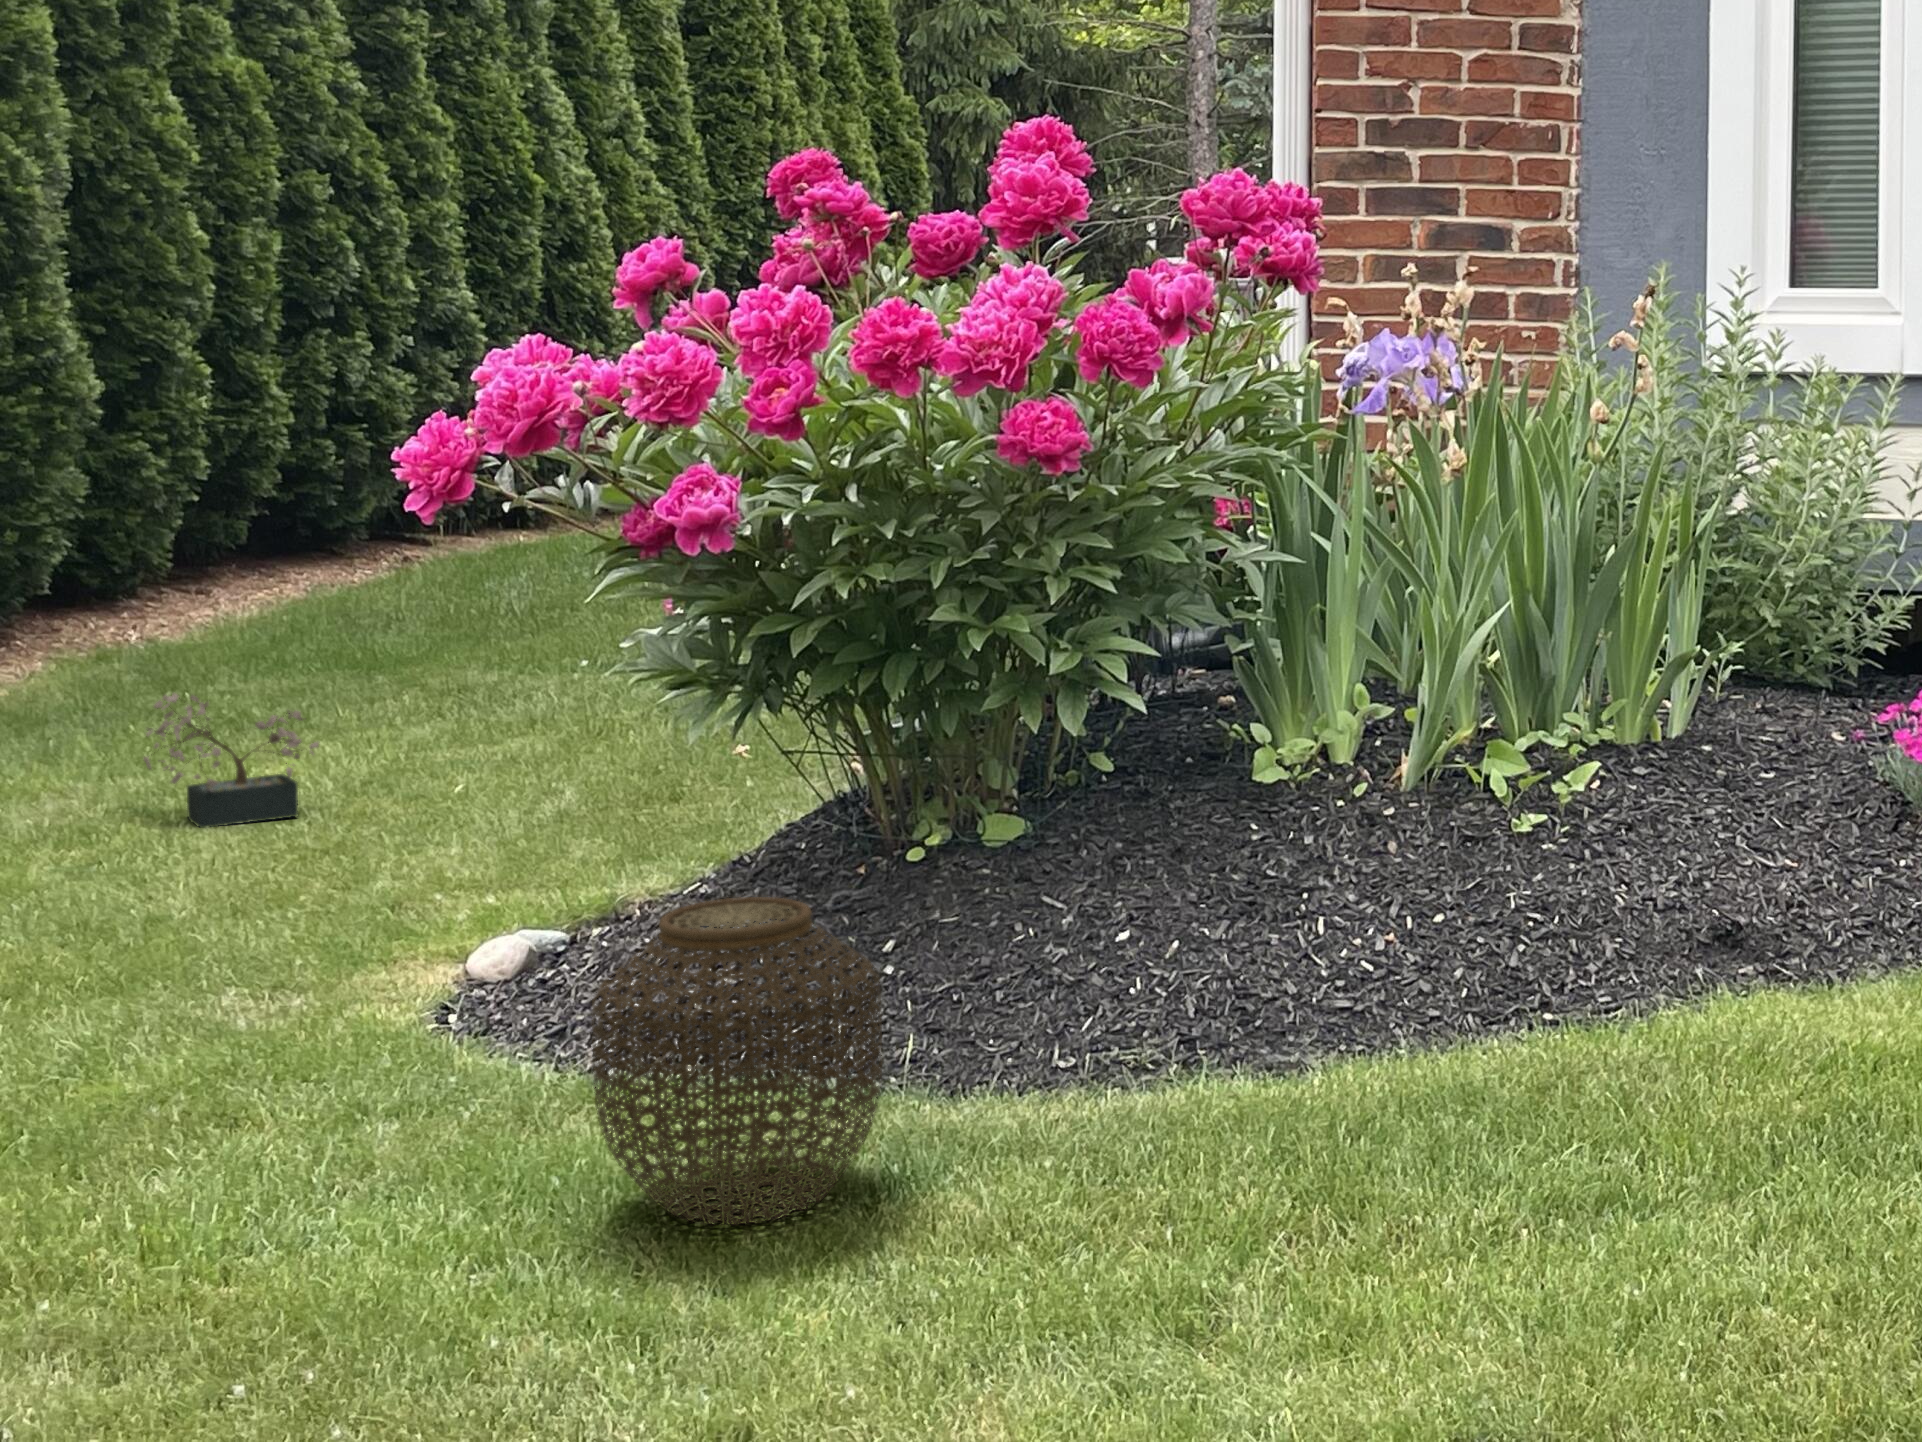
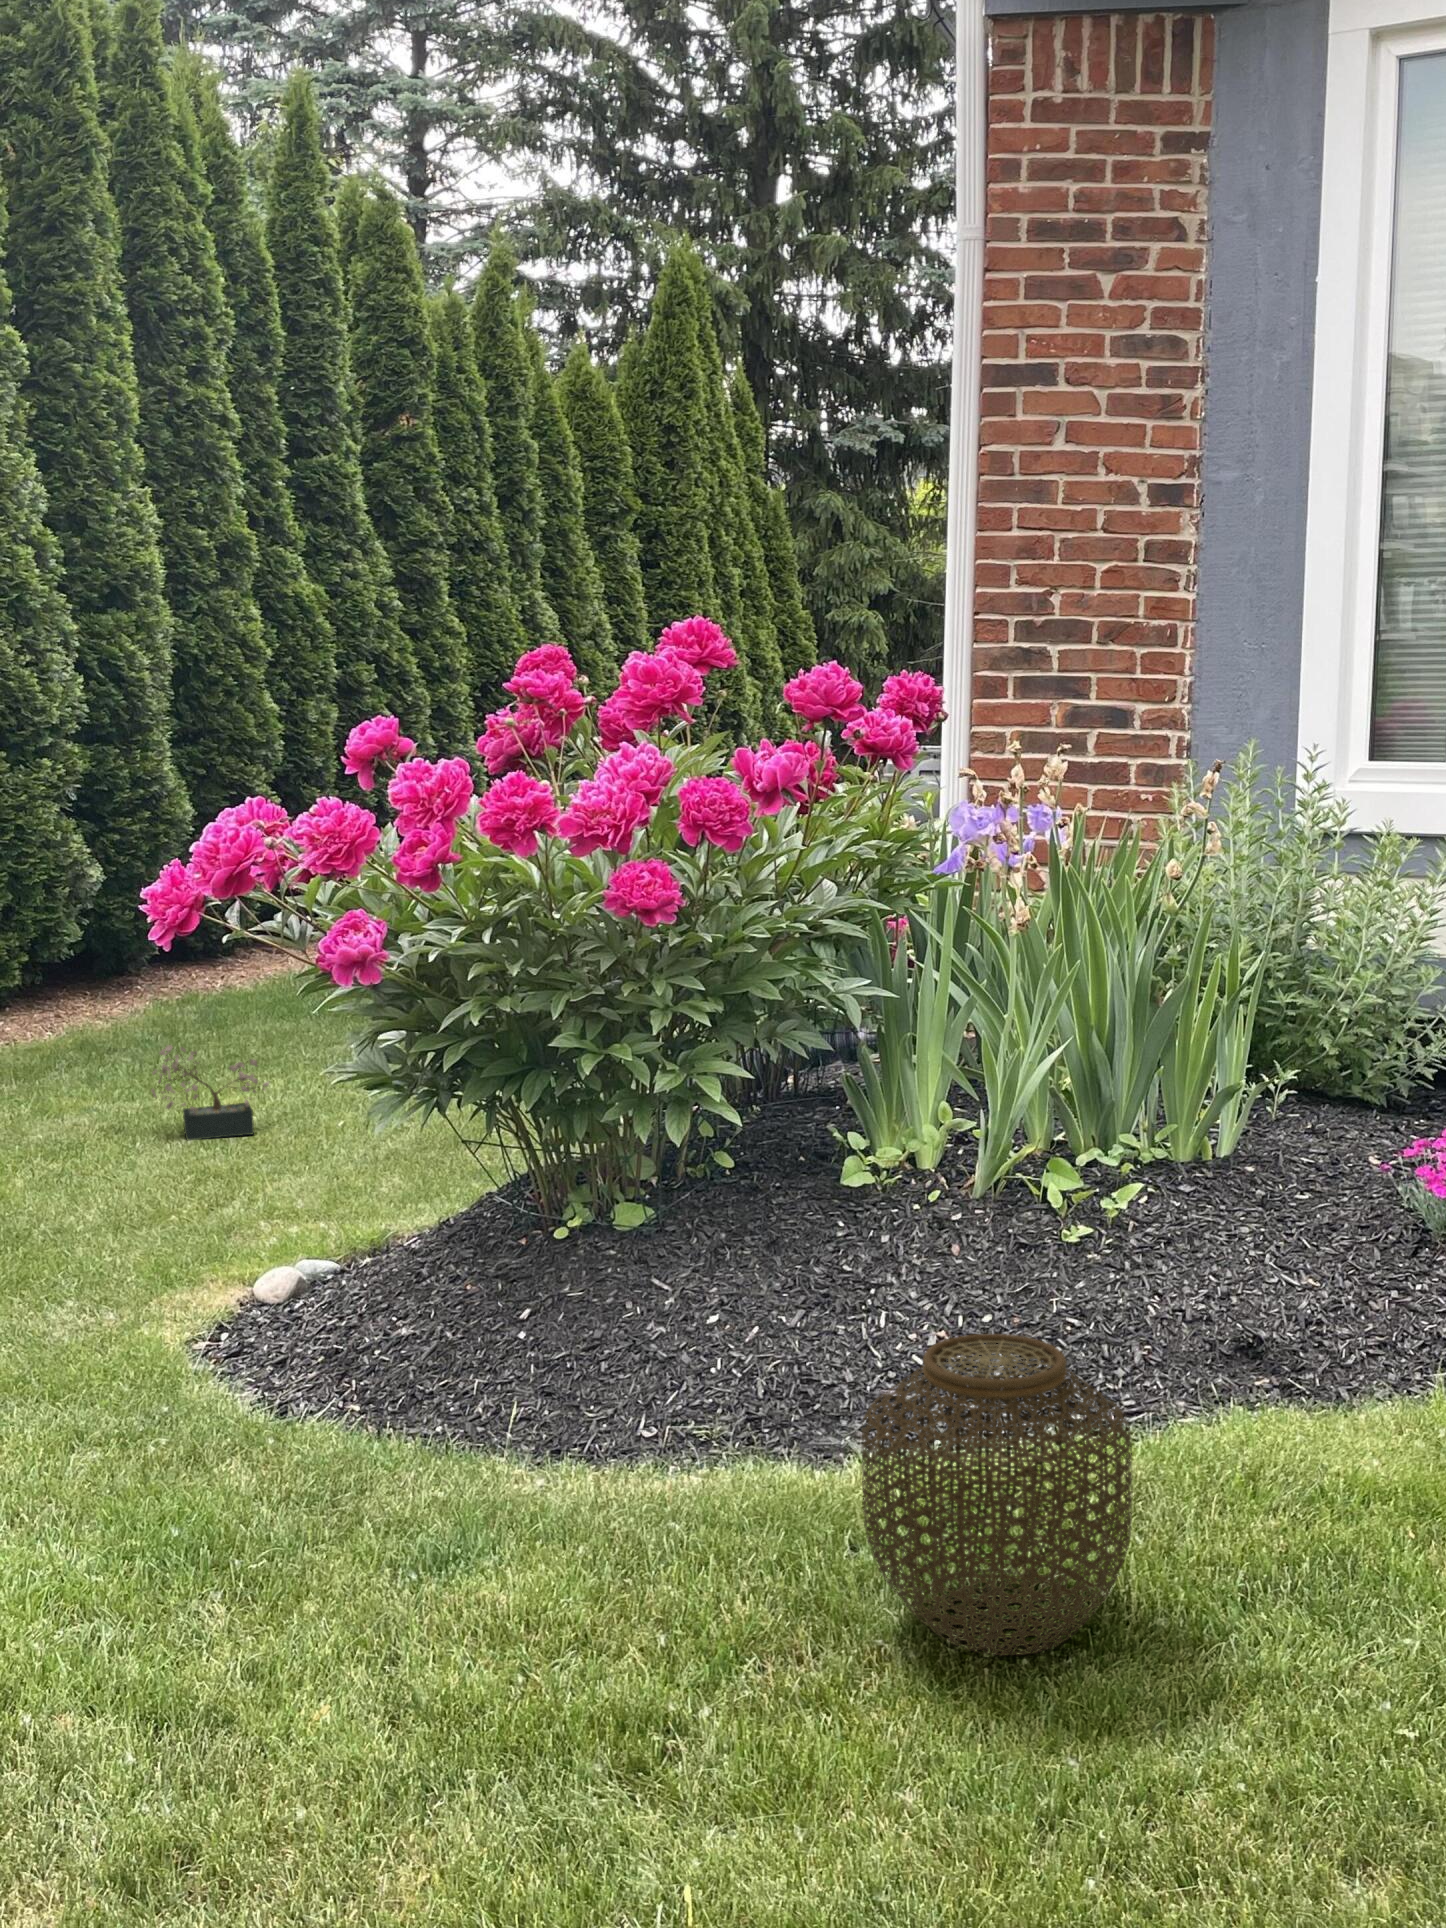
woven basket: present [592,897,882,1224] -> present [861,1334,1132,1655]

